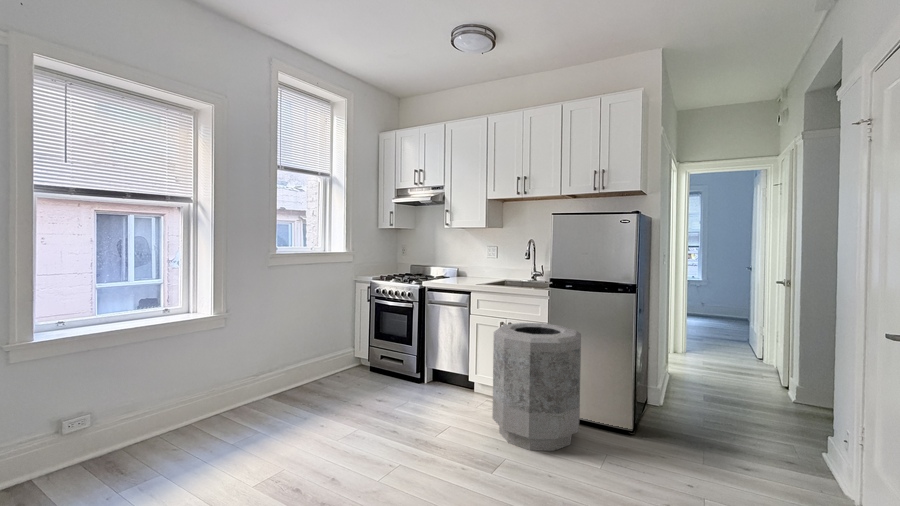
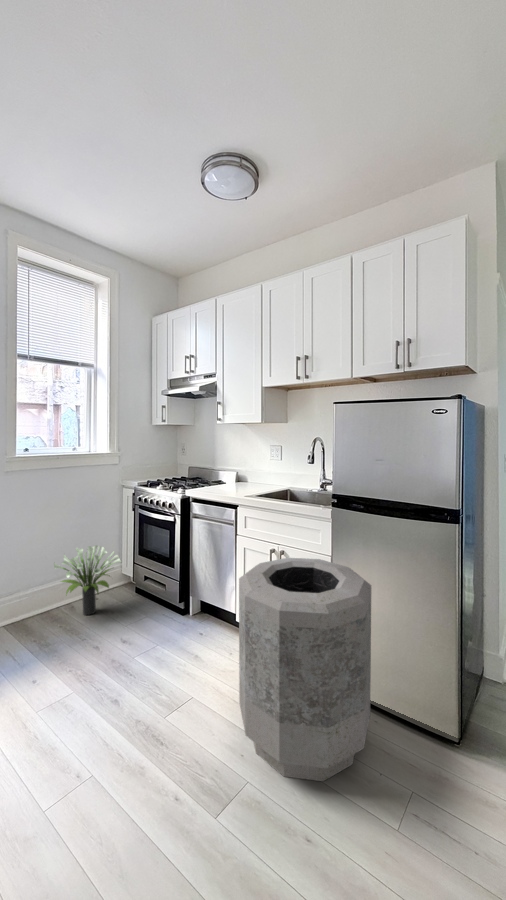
potted plant: none [314,328,368,386] -> present [54,545,122,615]

